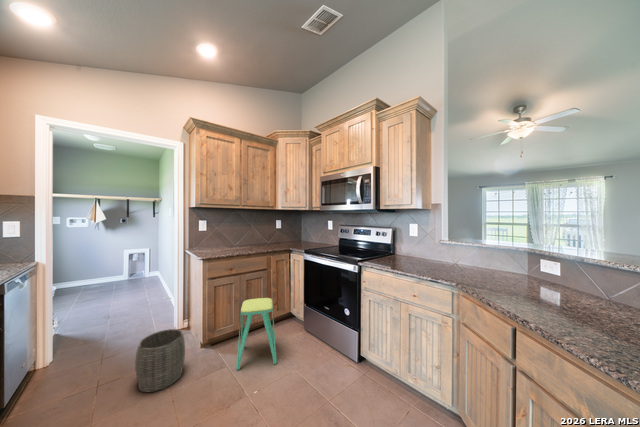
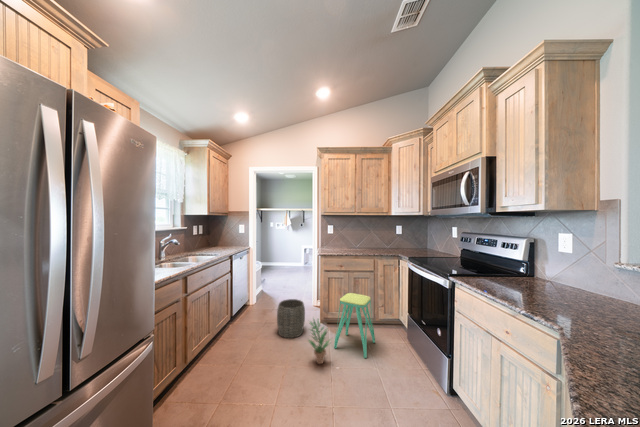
potted plant: none [210,341,244,399] -> present [309,319,329,364]

